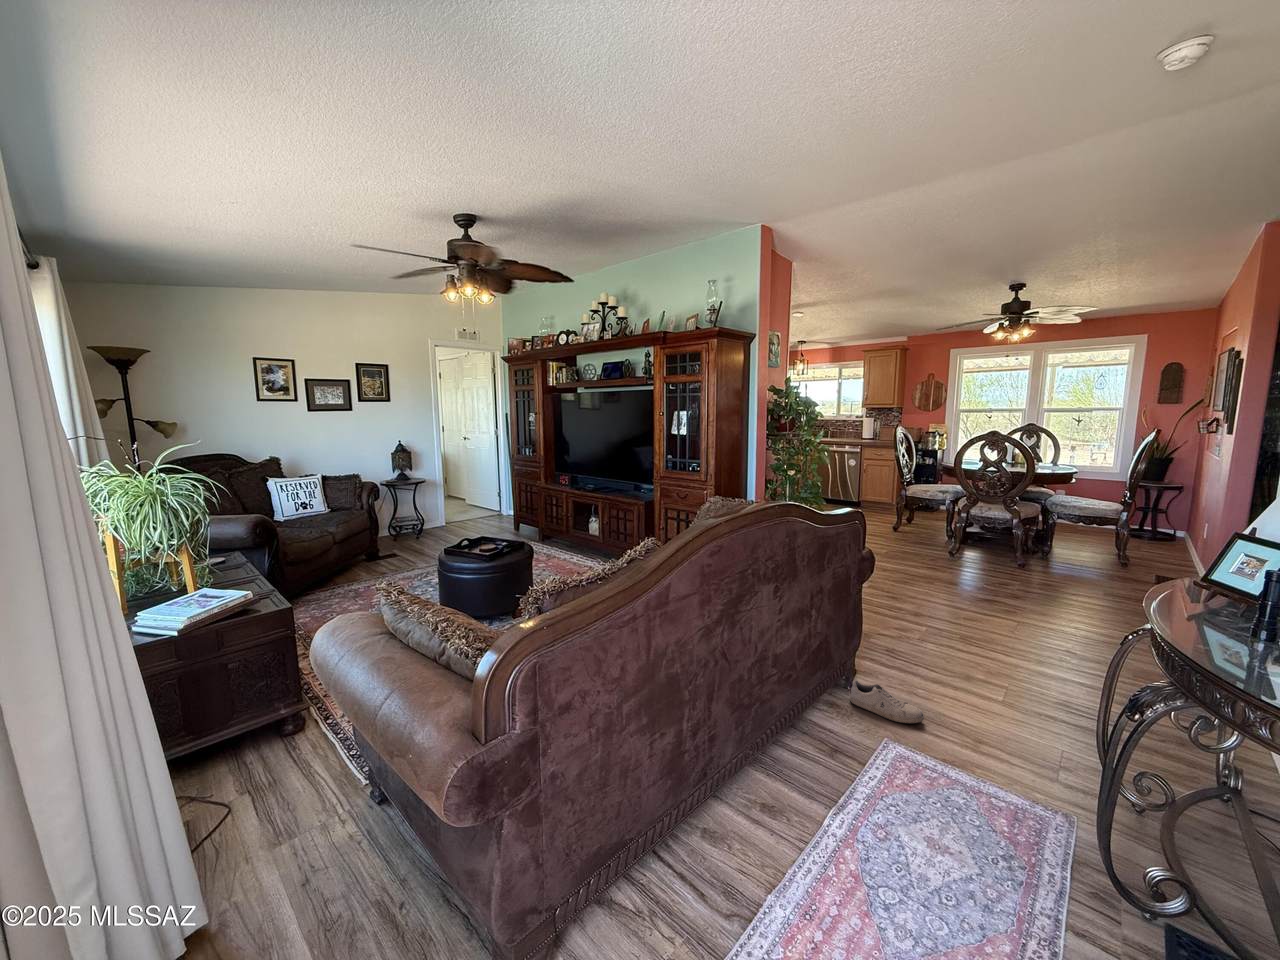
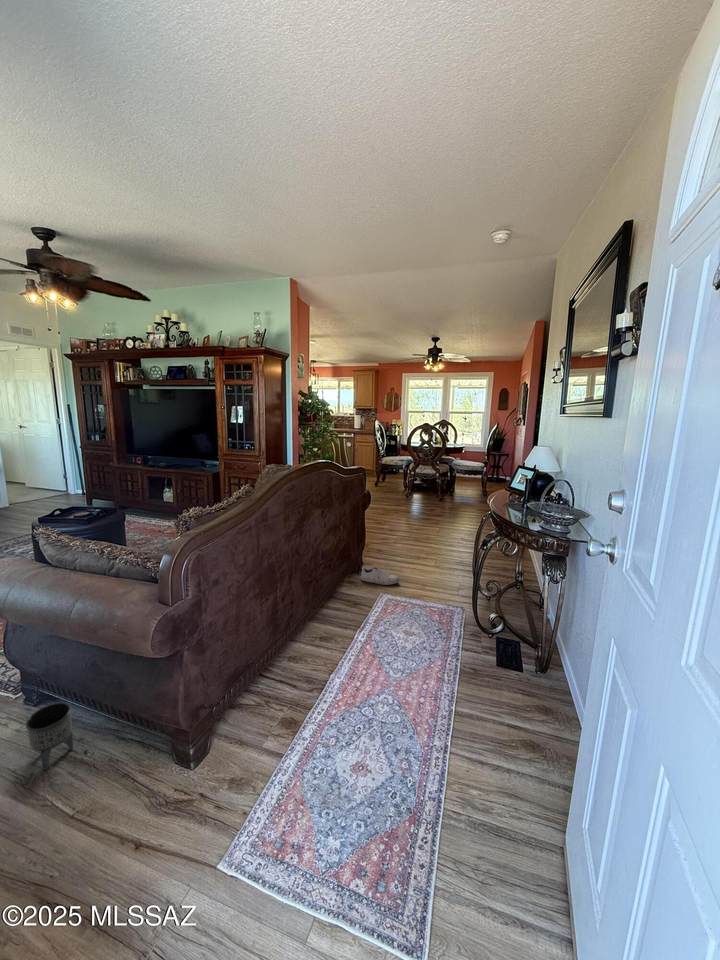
planter: none [334,822,390,917] -> present [26,703,73,770]

